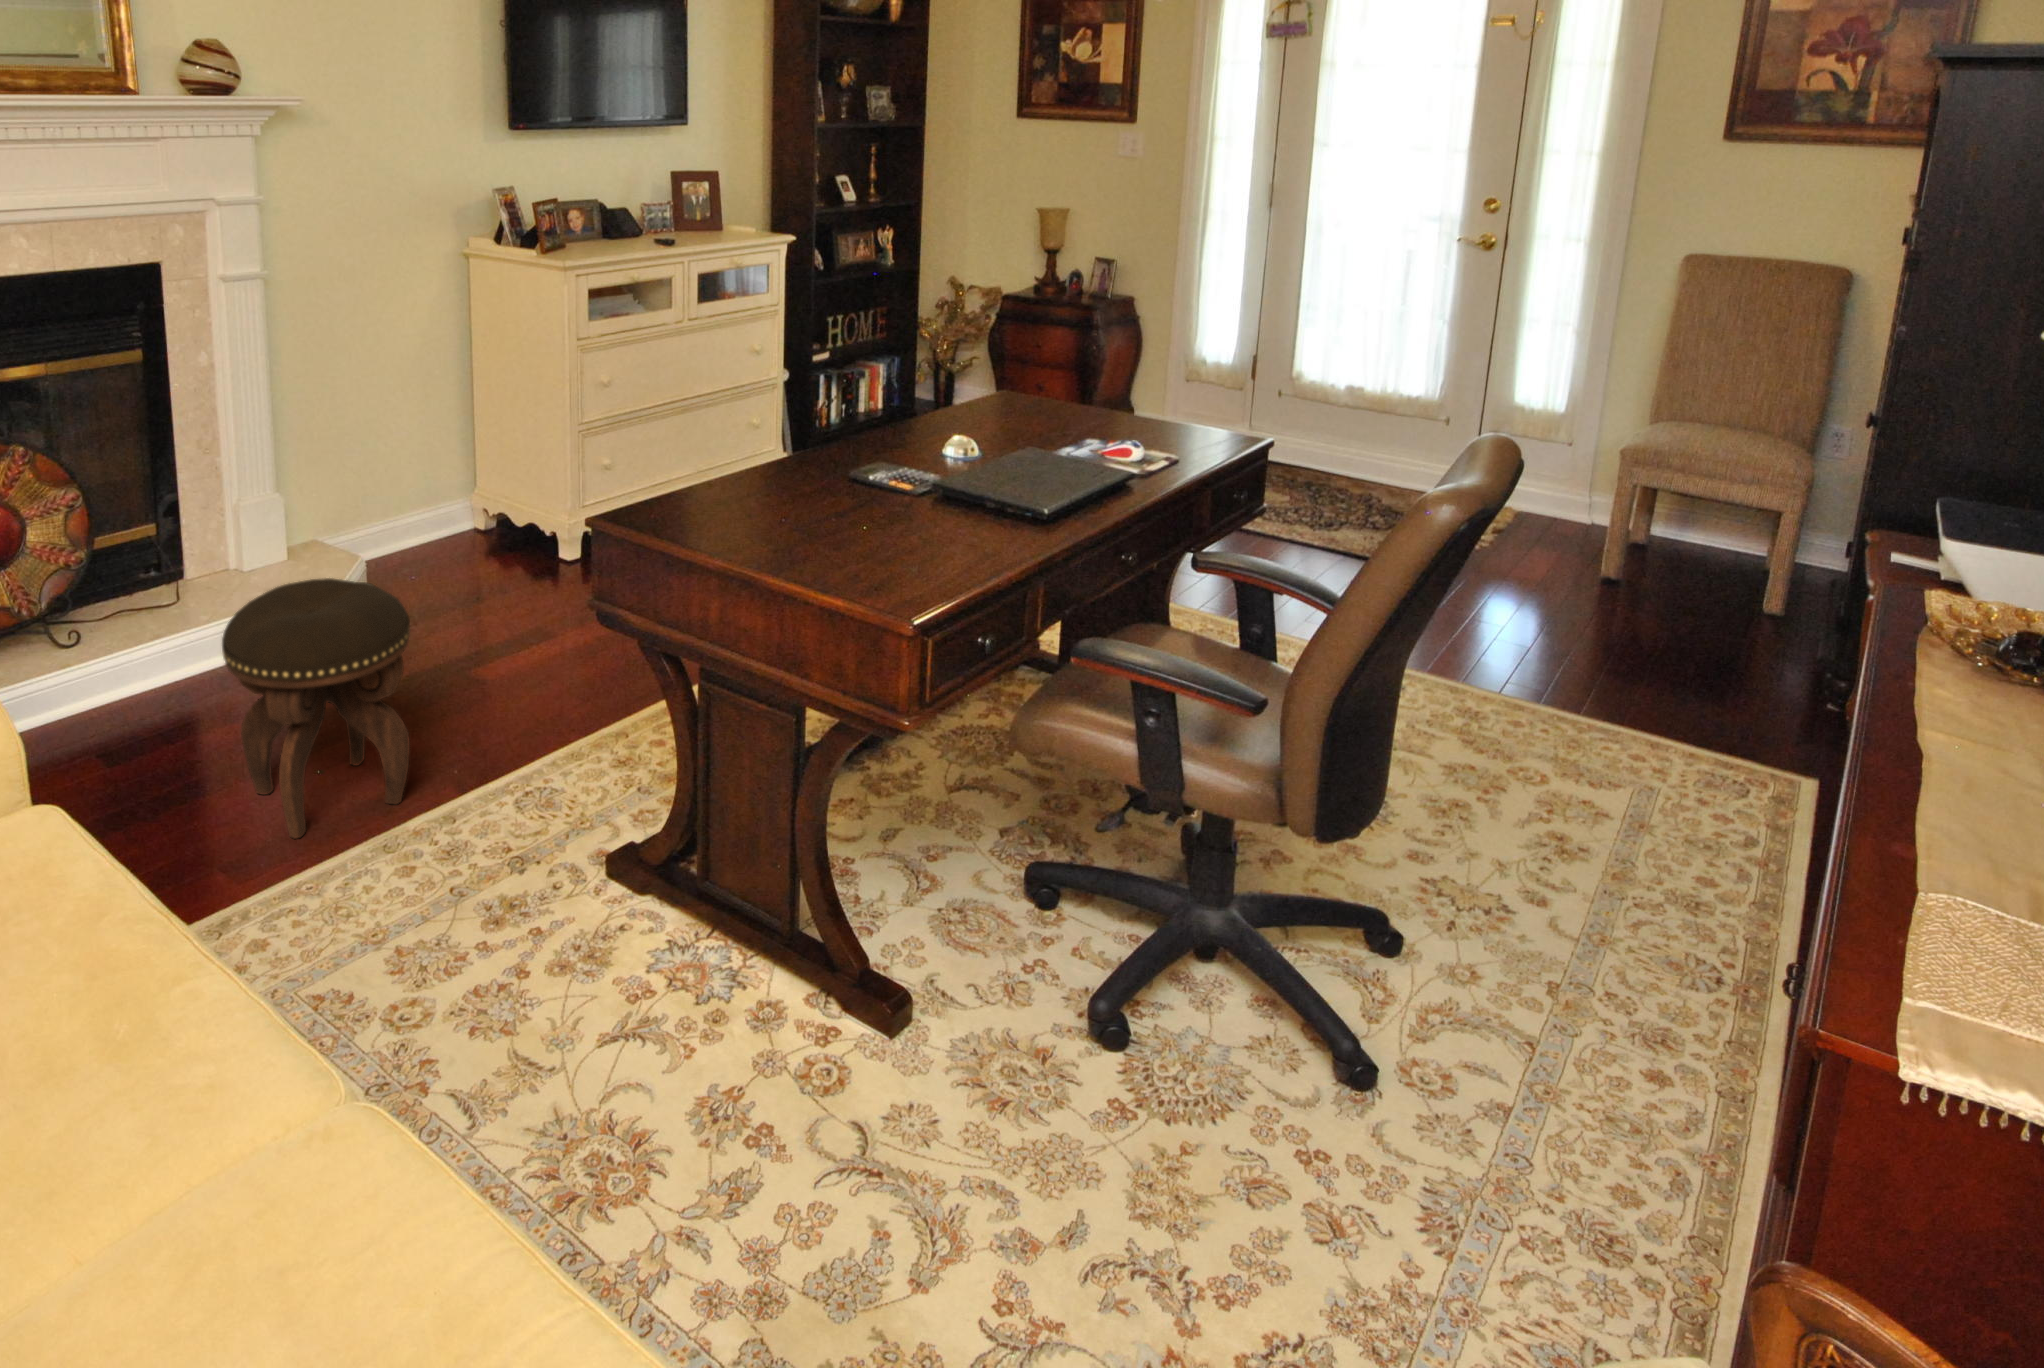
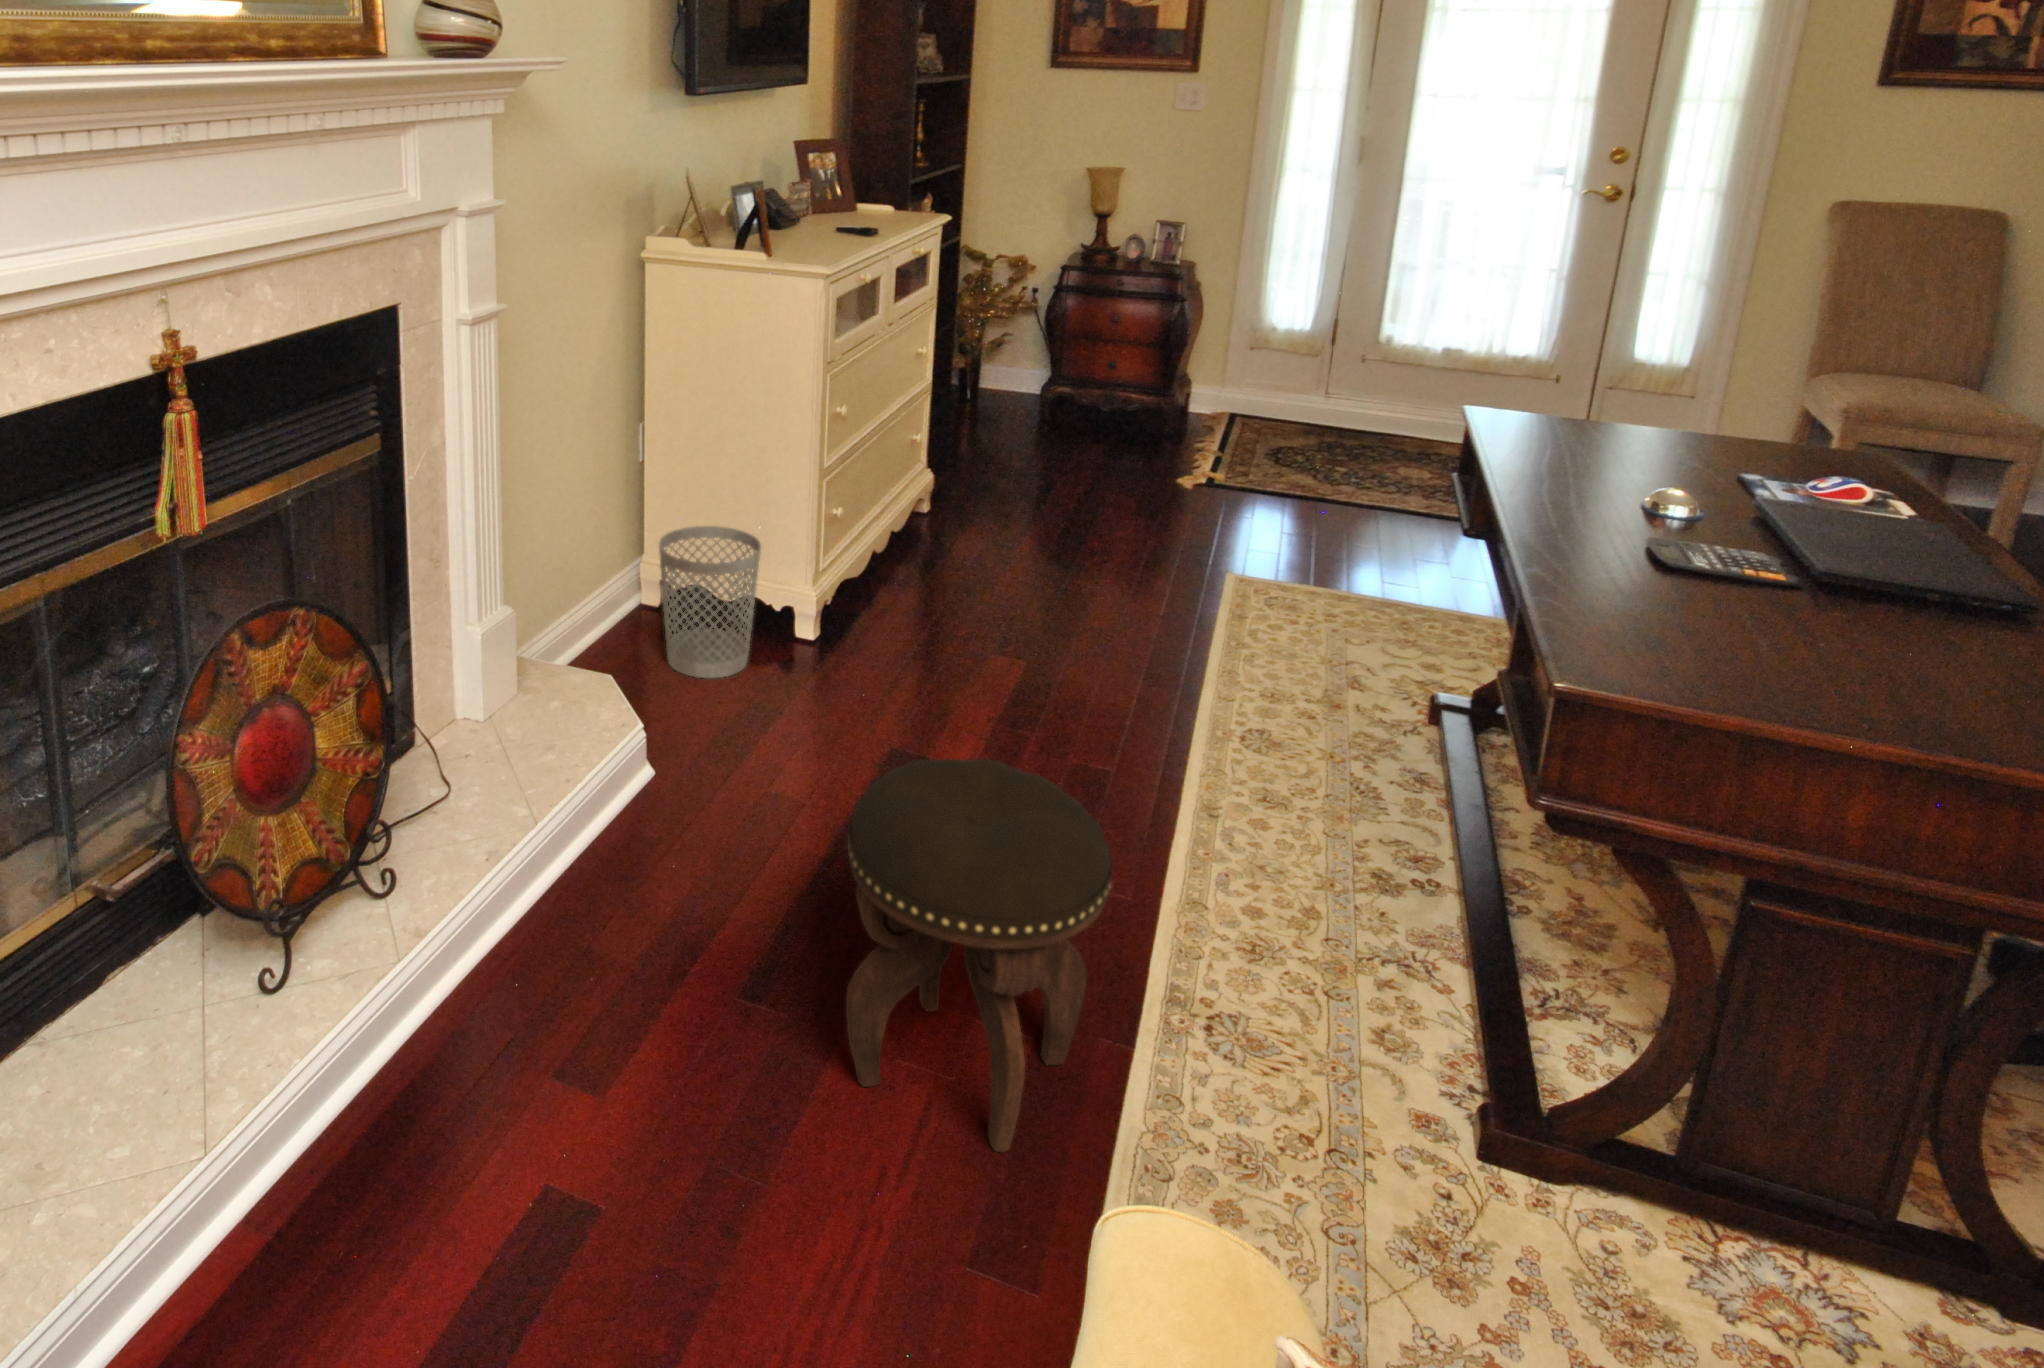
wastebasket: none [445,456,524,569] -> present [659,526,761,678]

